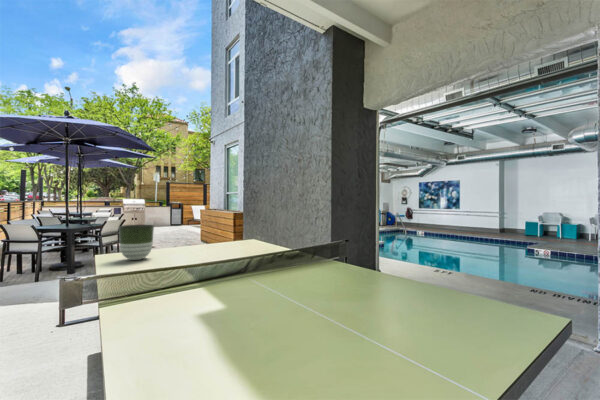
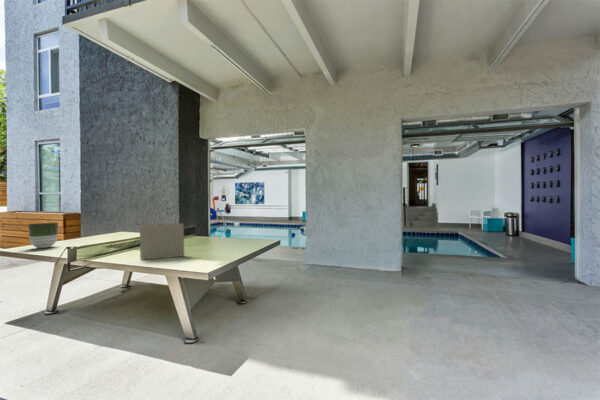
tote bag: none [161,224,253,350] -> present [140,214,184,259]

